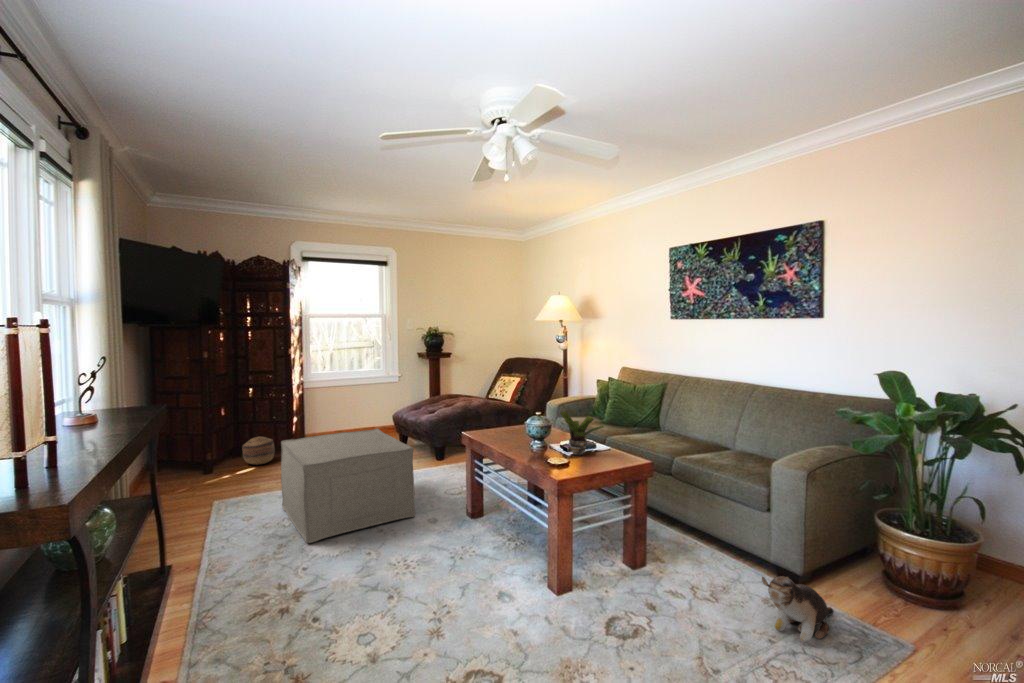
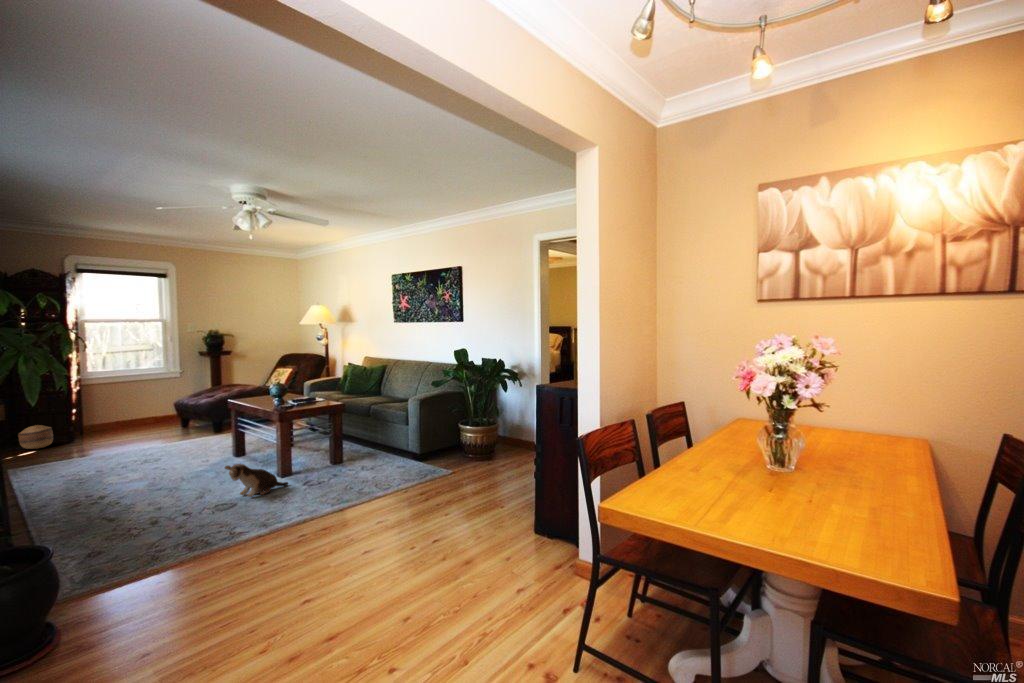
potted plant: present [560,411,604,456] -> none [291,380,320,405]
ottoman: present [281,429,415,543] -> none [69,406,191,481]
plush toy: present [762,576,833,642] -> present [225,464,288,497]

